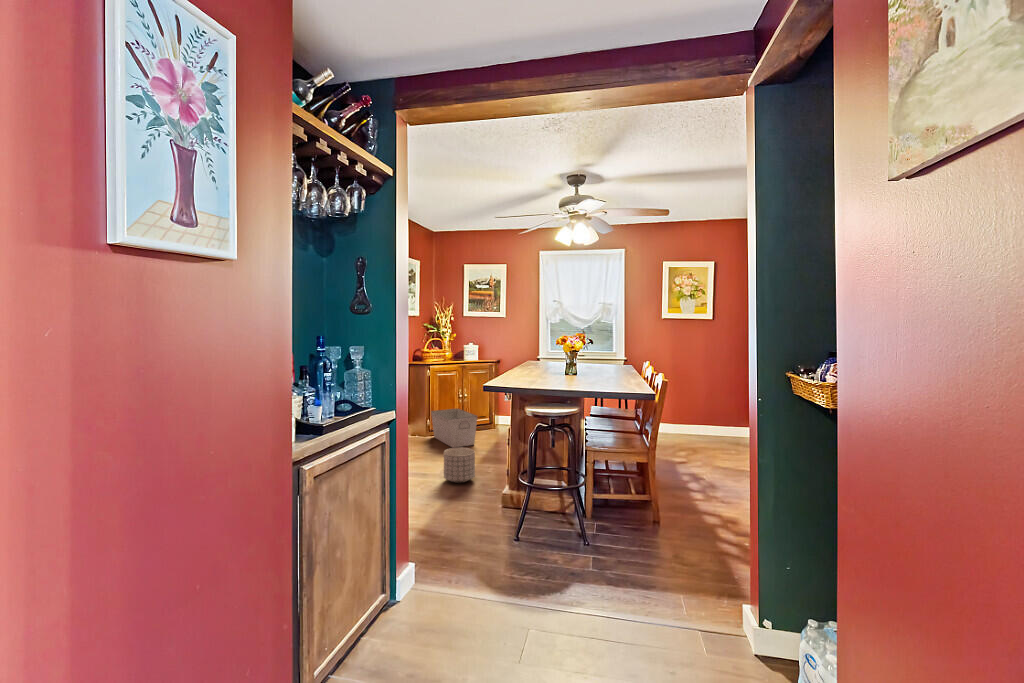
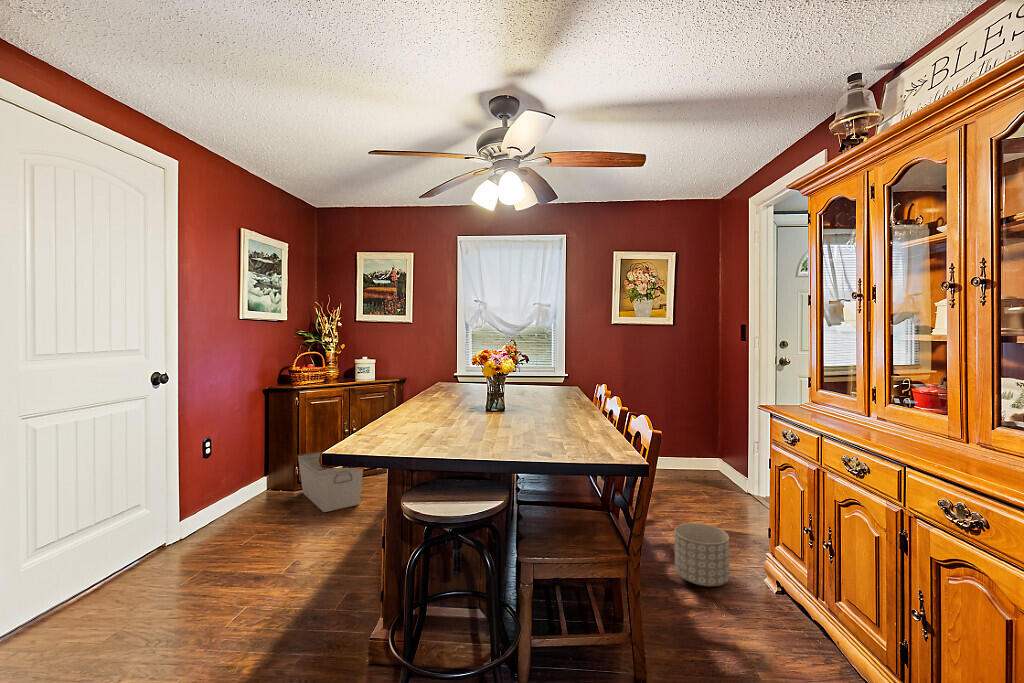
planter: present [444,448,475,483] -> present [675,523,729,587]

